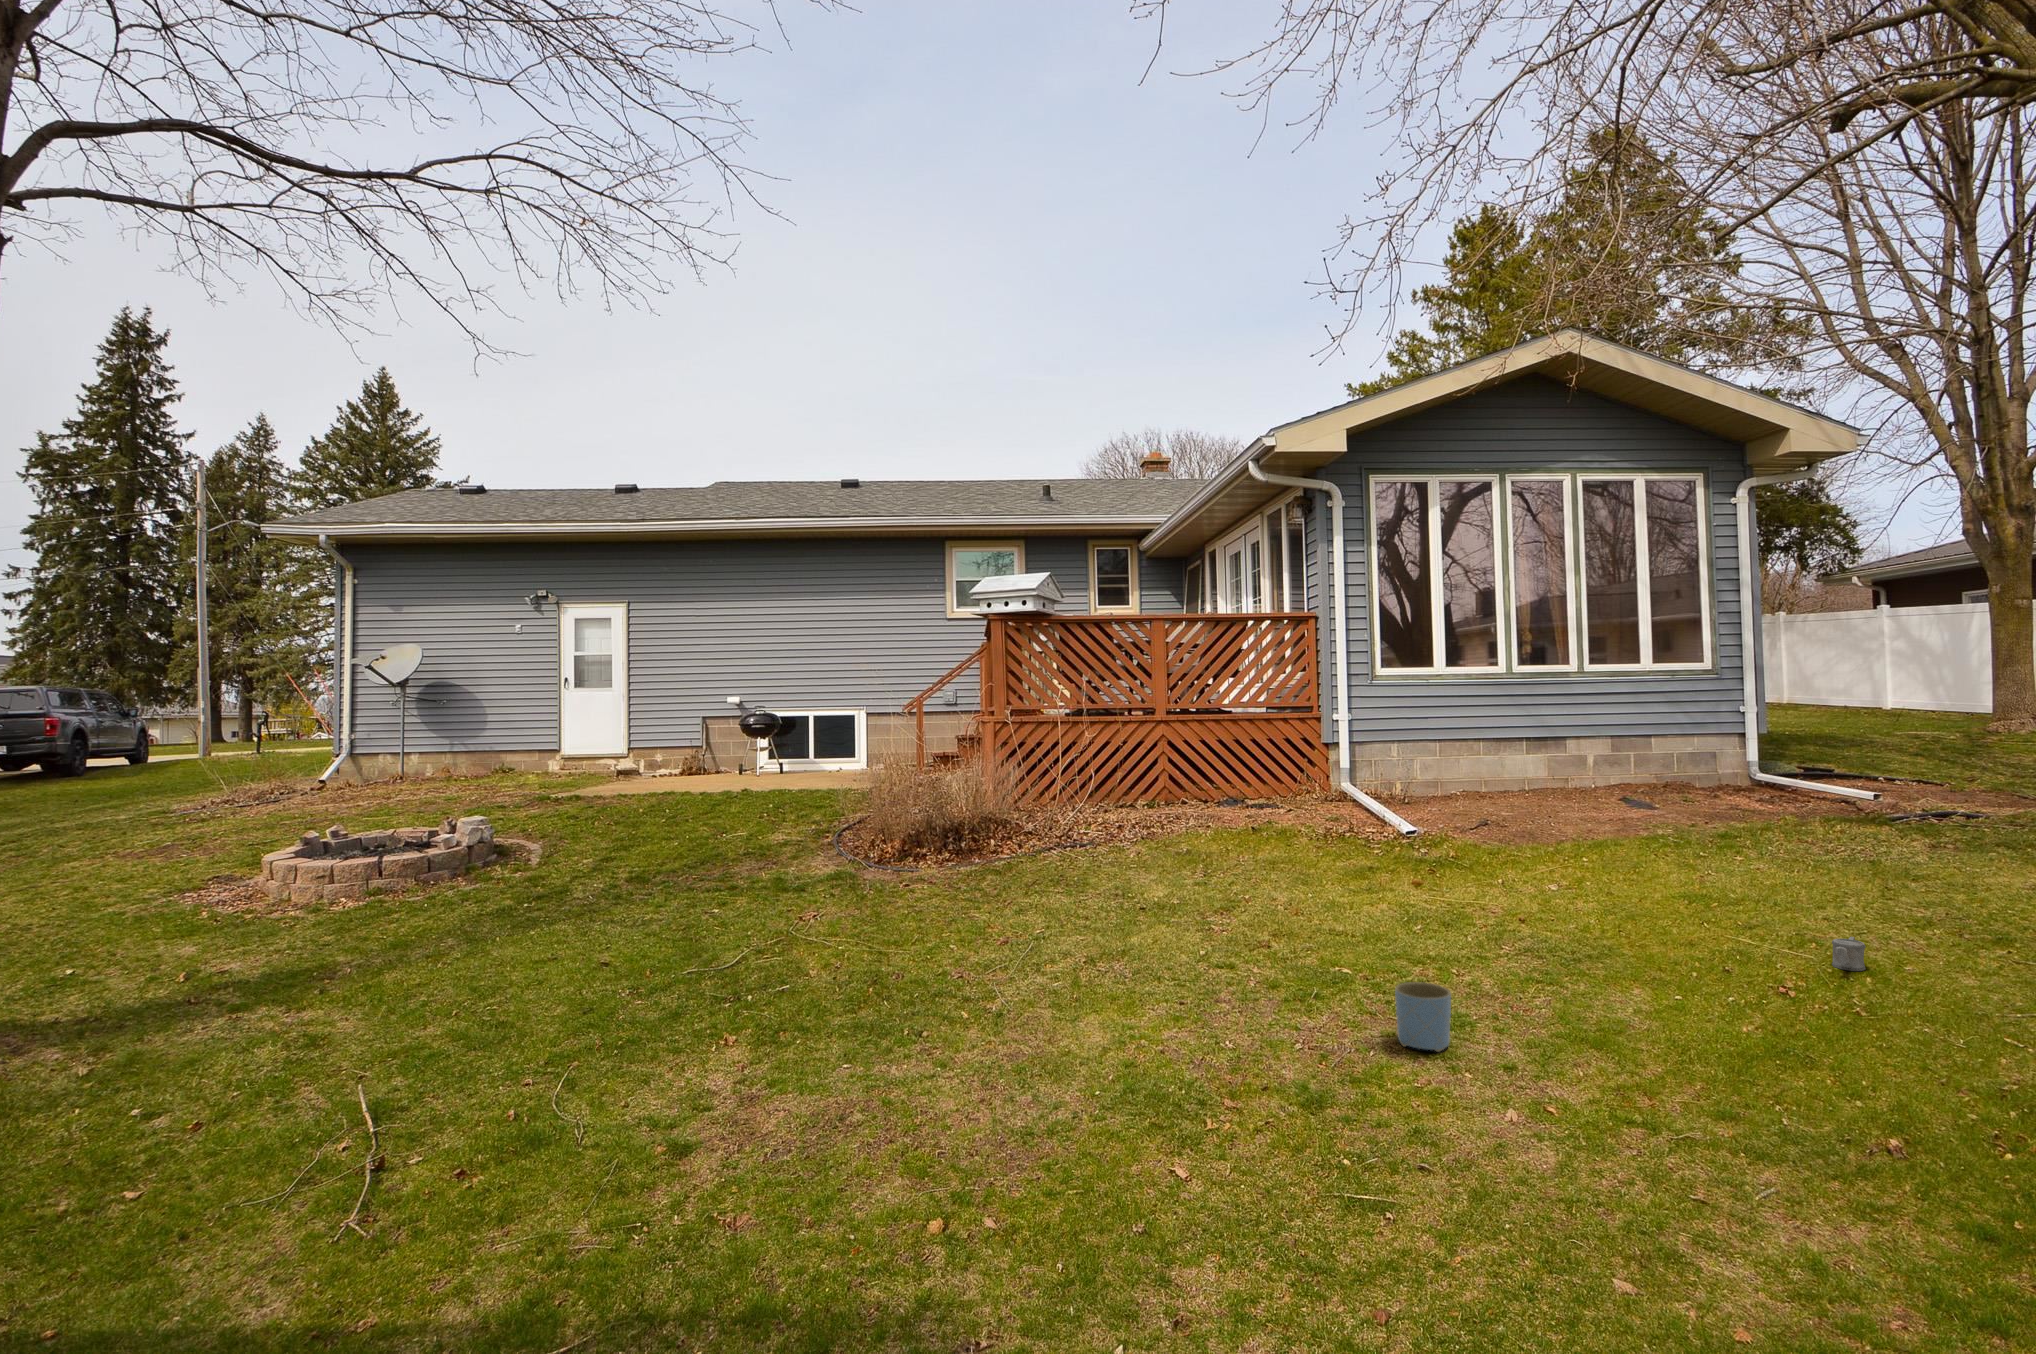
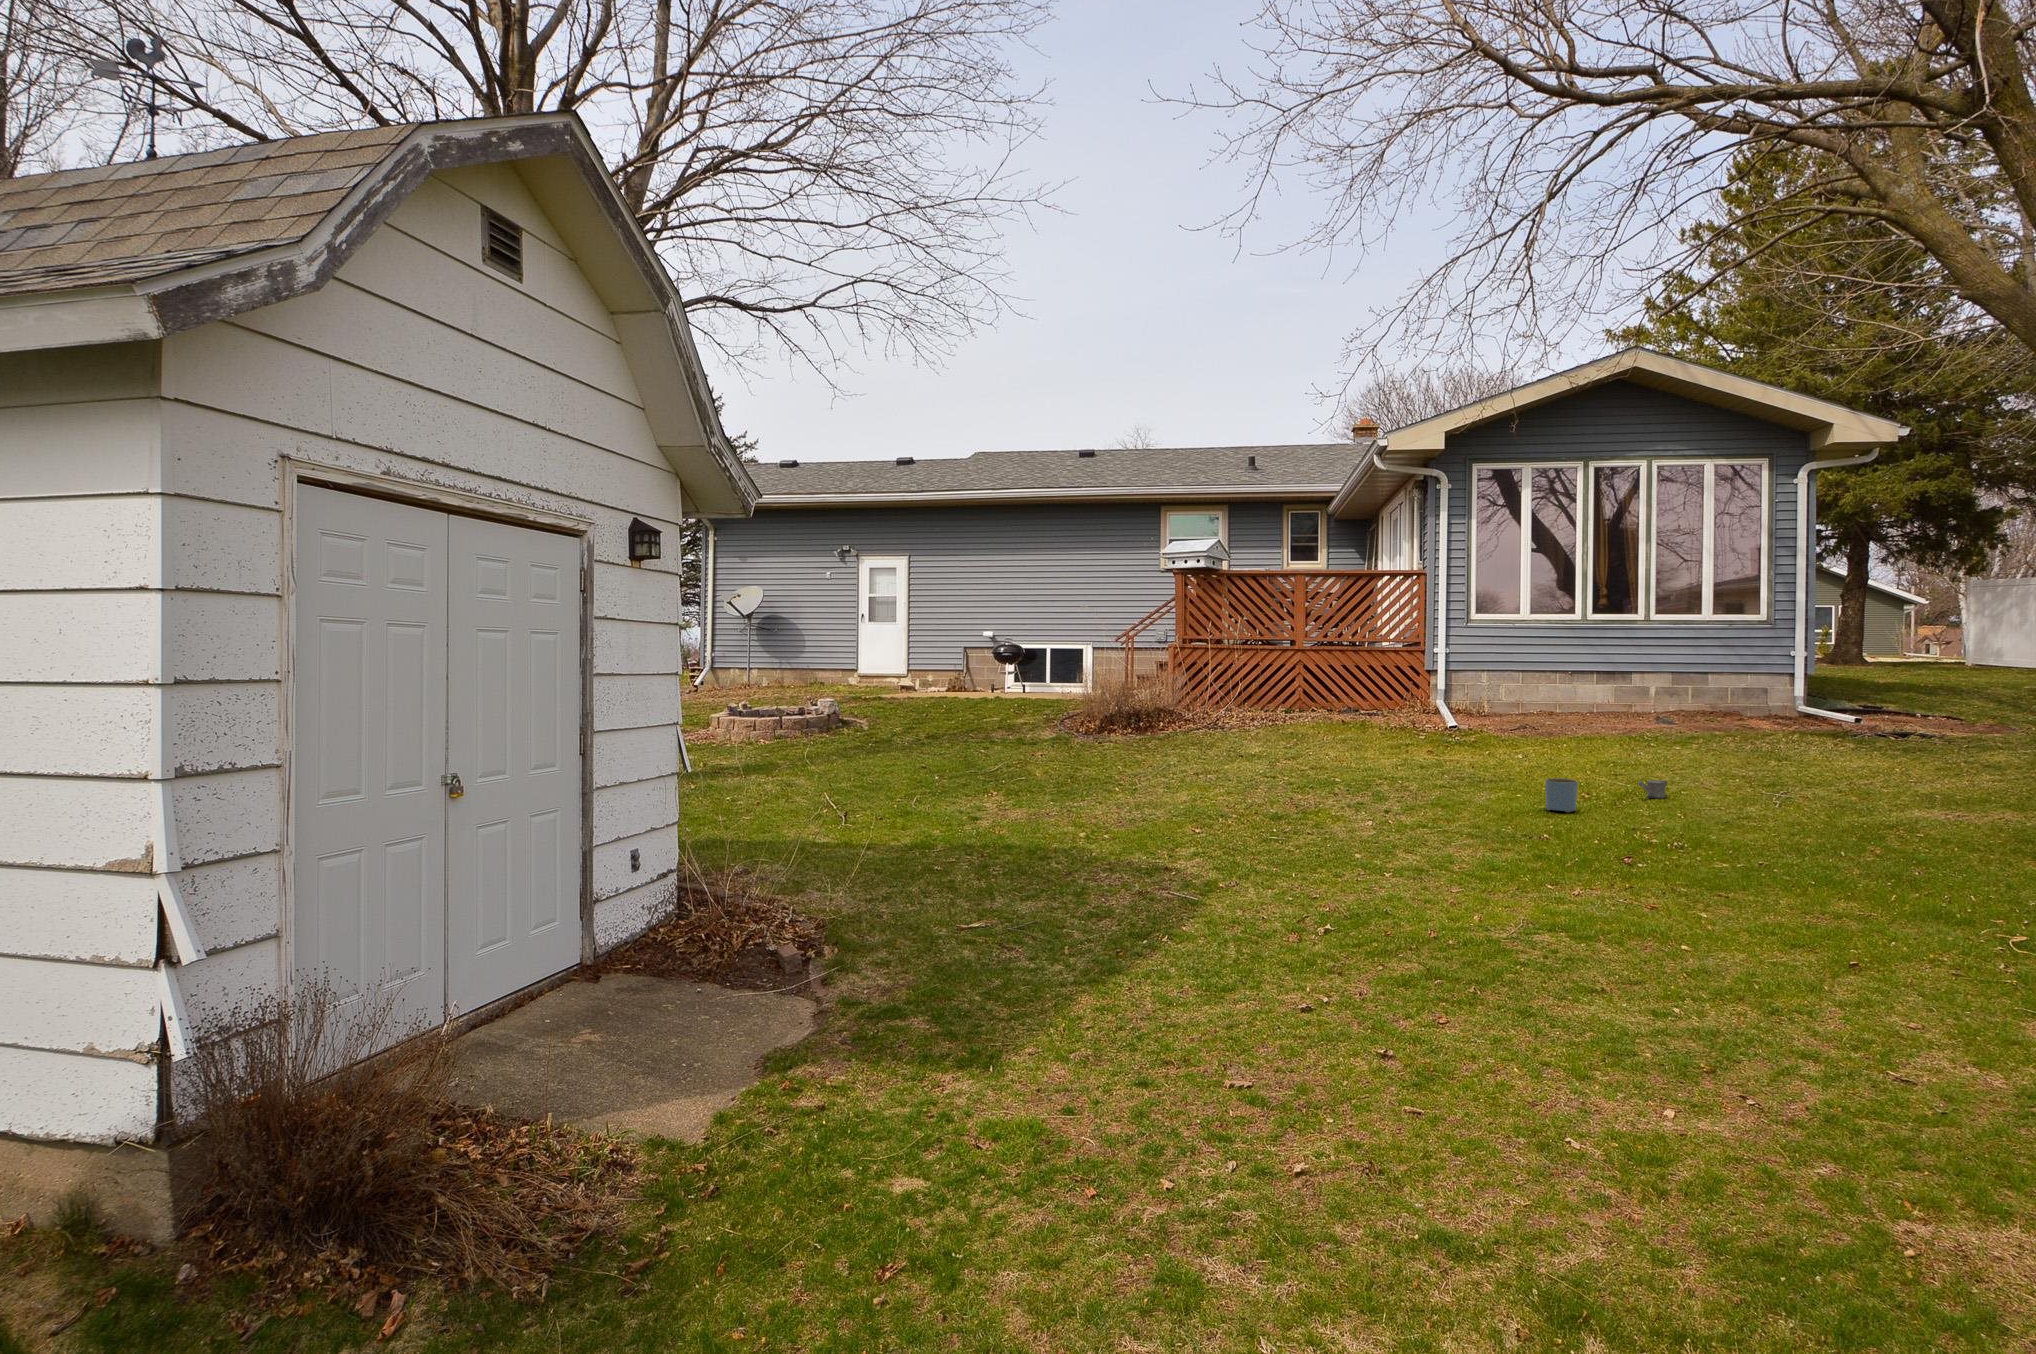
planter: present [1395,982,1451,1052] -> present [1546,778,1578,813]

